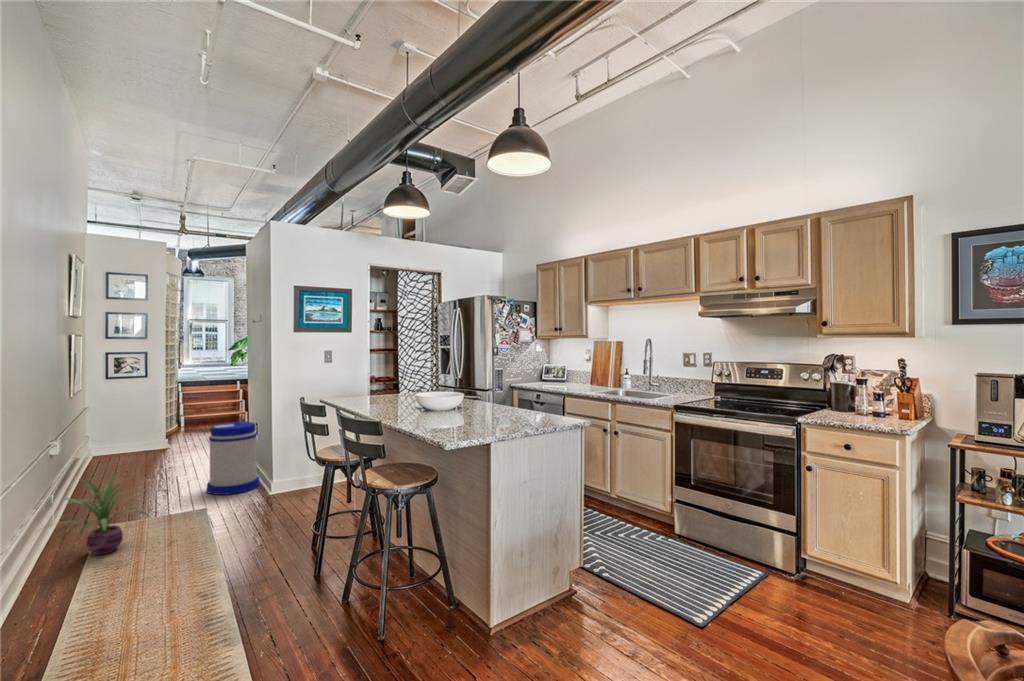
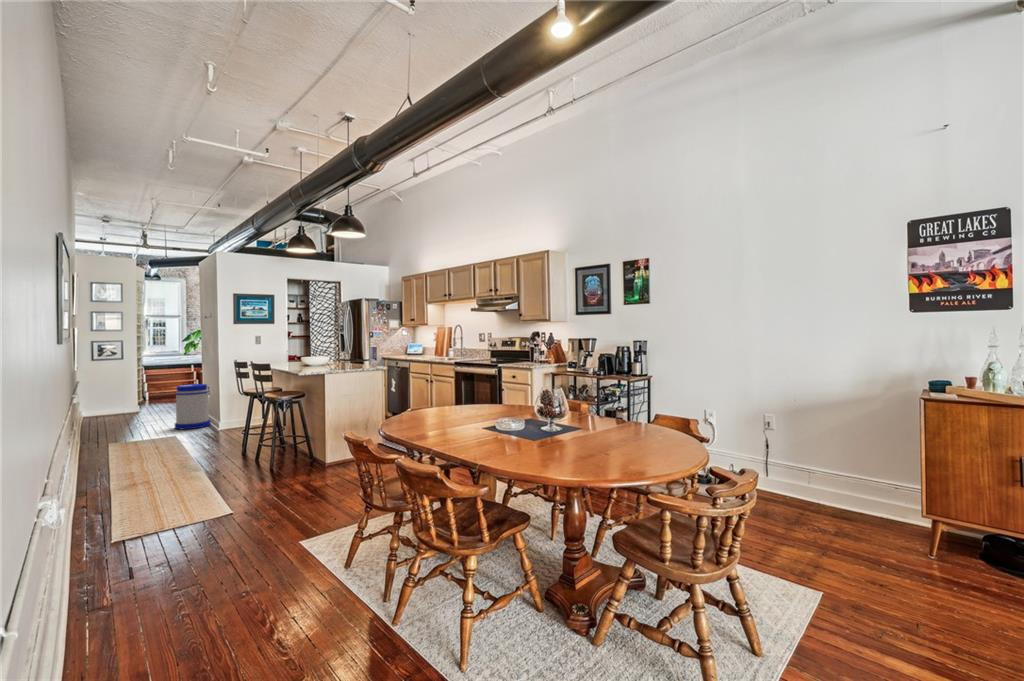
decorative plant: present [49,472,148,555] -> none [78,405,144,451]

